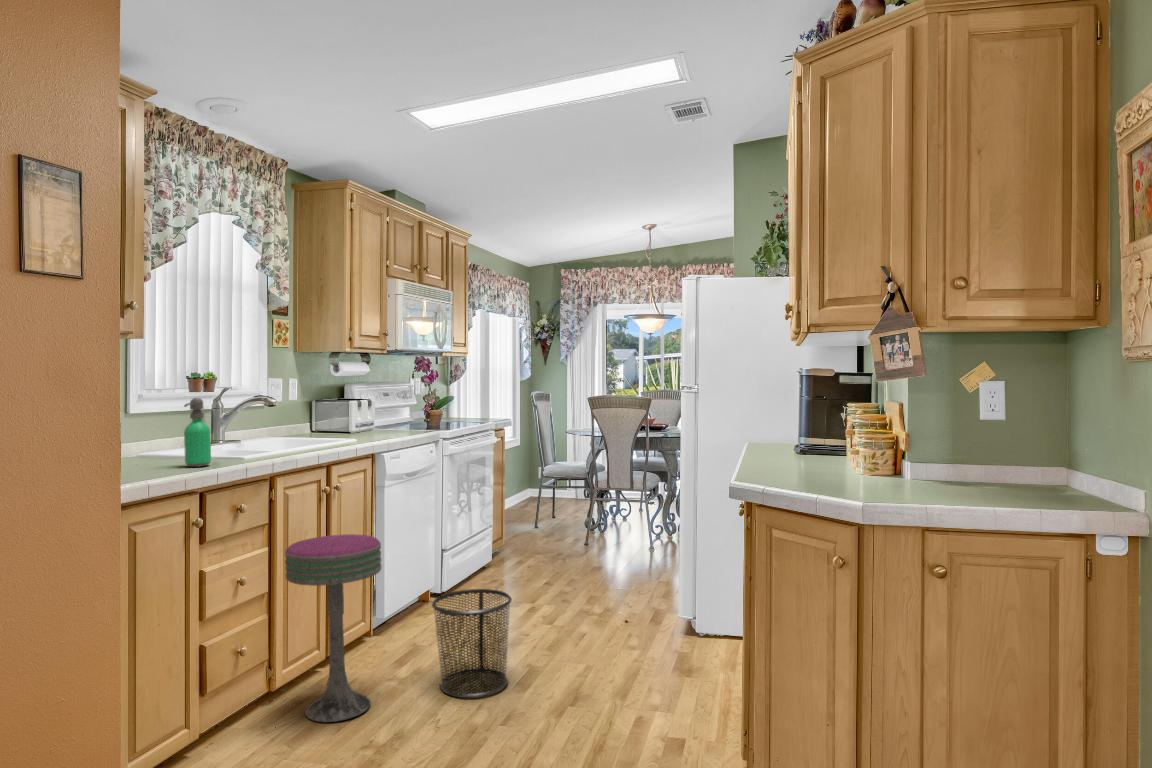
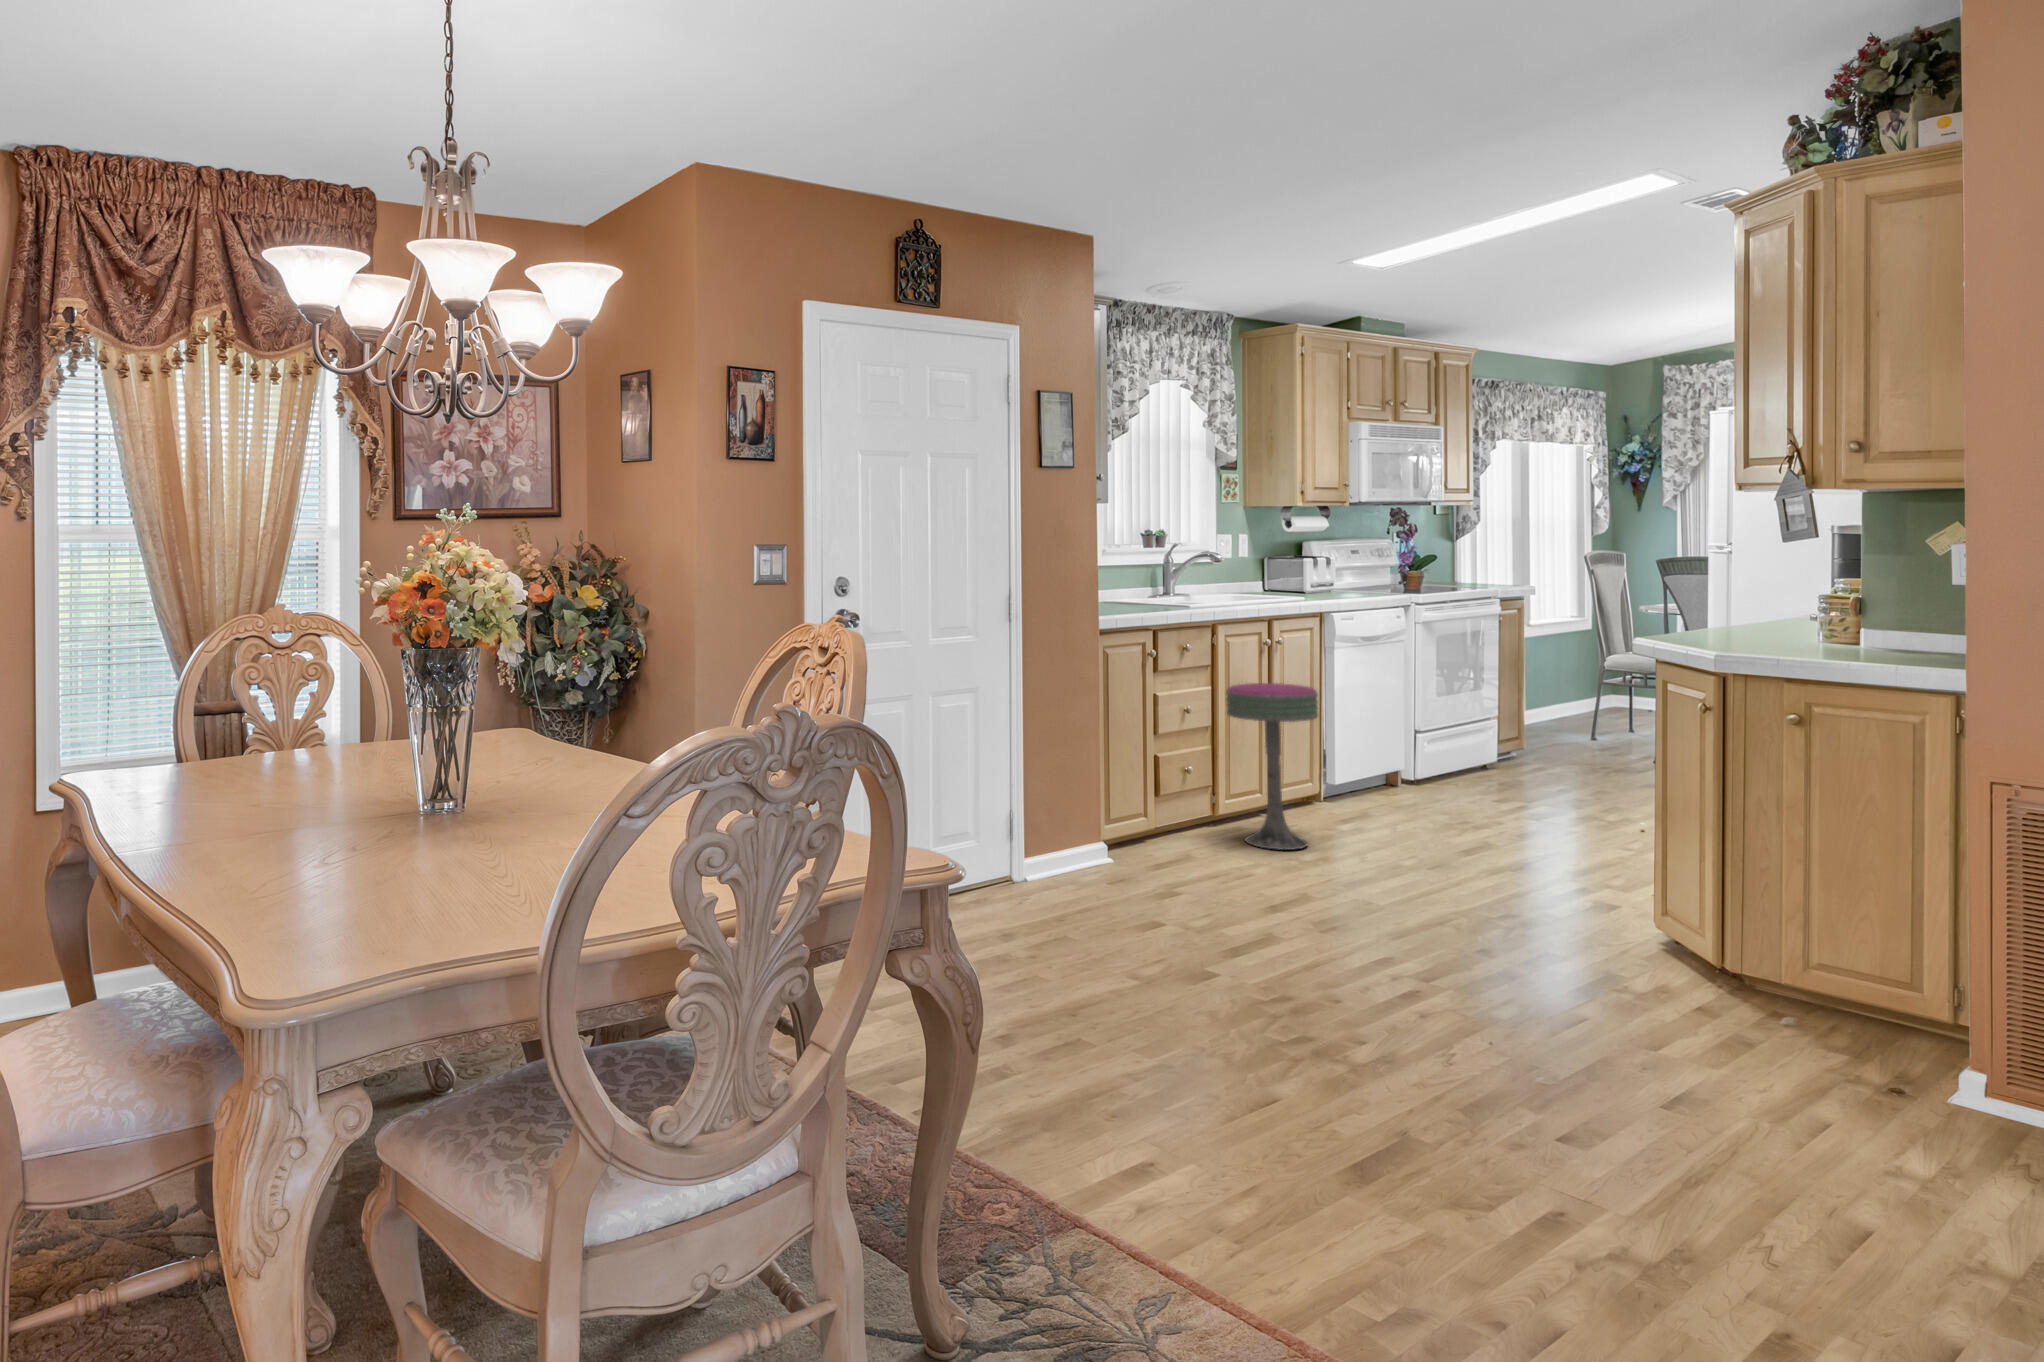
soap dispenser: present [184,398,211,467] -> none [1143,551,1164,608]
waste bin: present [432,589,512,698] -> none [1375,758,1469,863]

